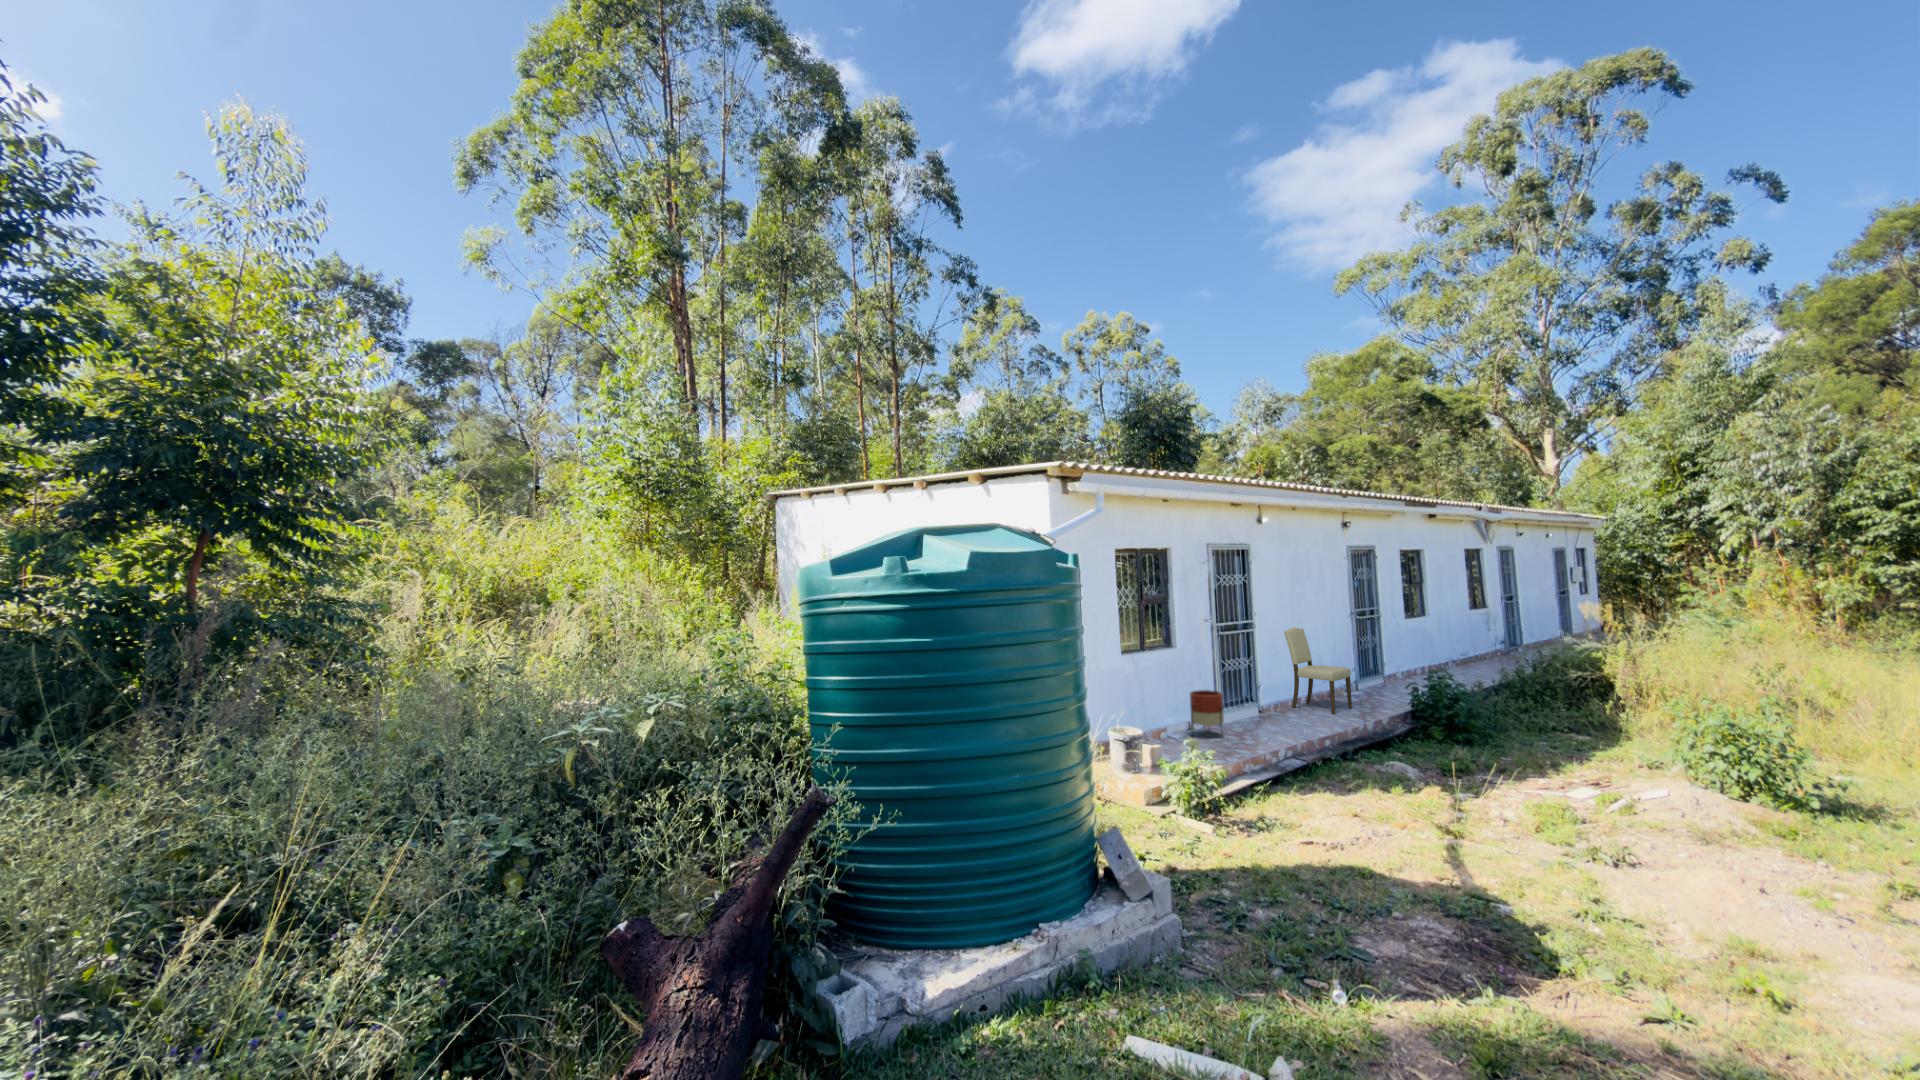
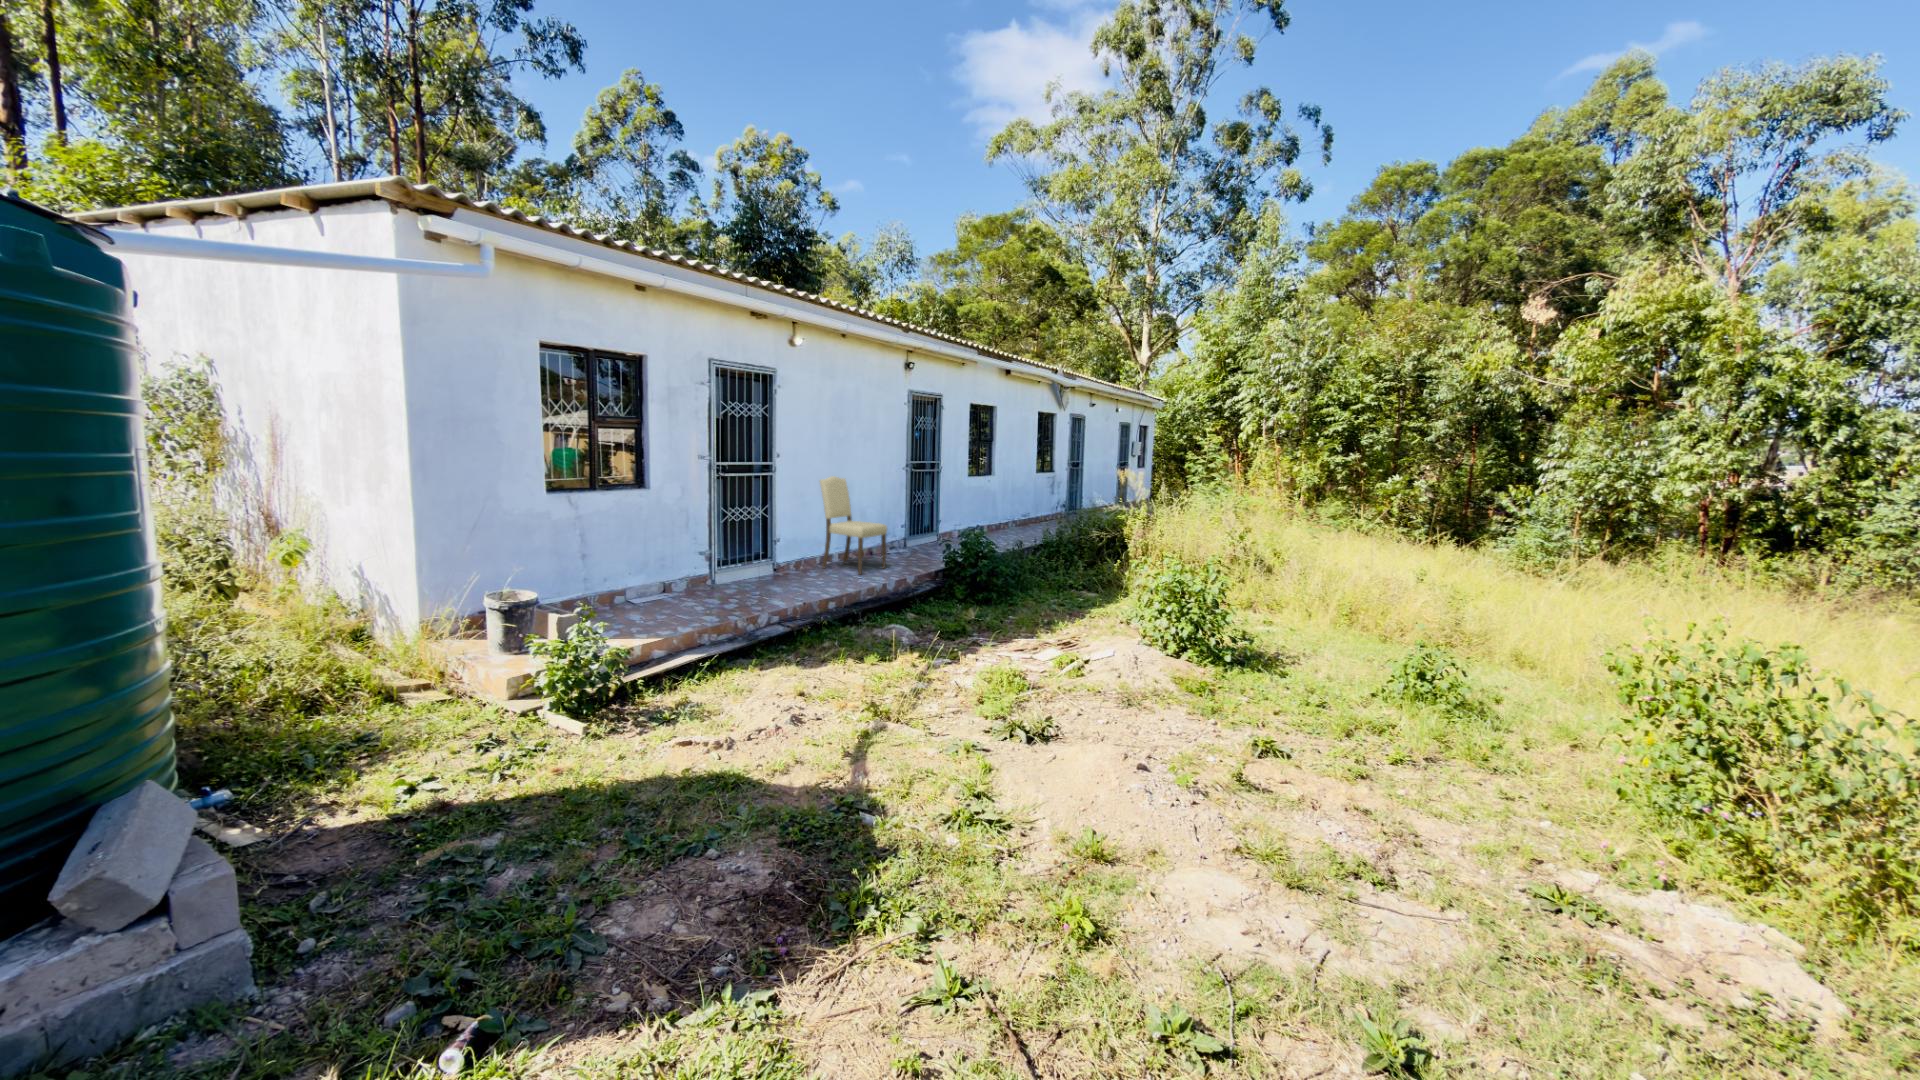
planter: present [1190,690,1224,726] -> none [657,544,701,604]

